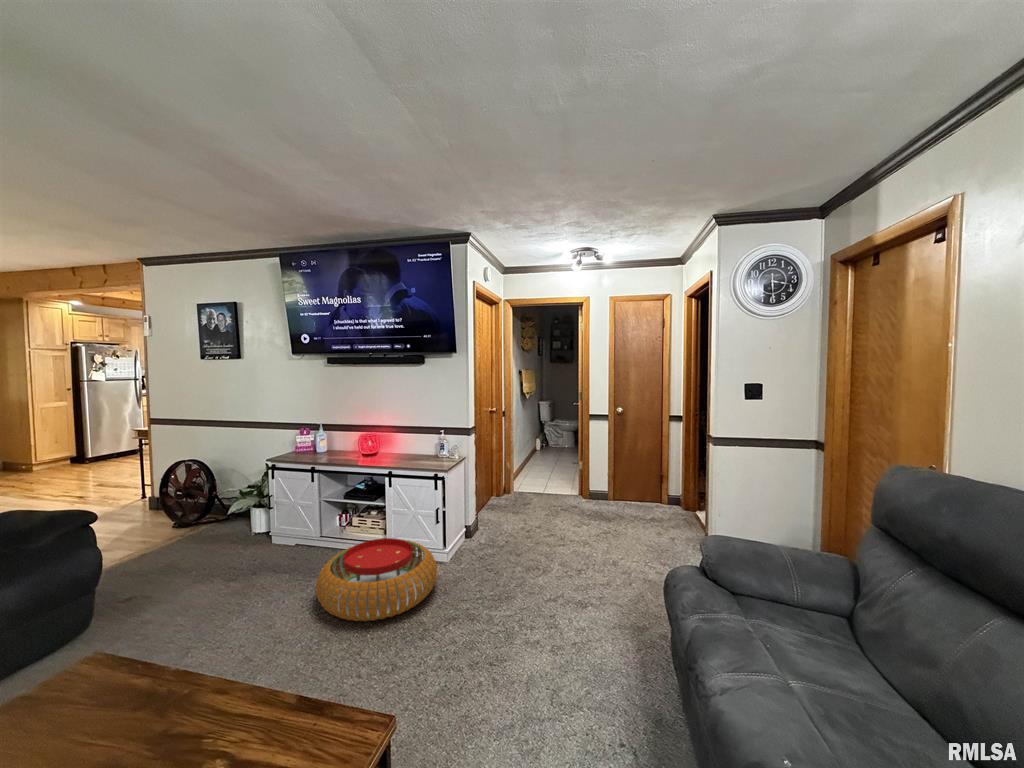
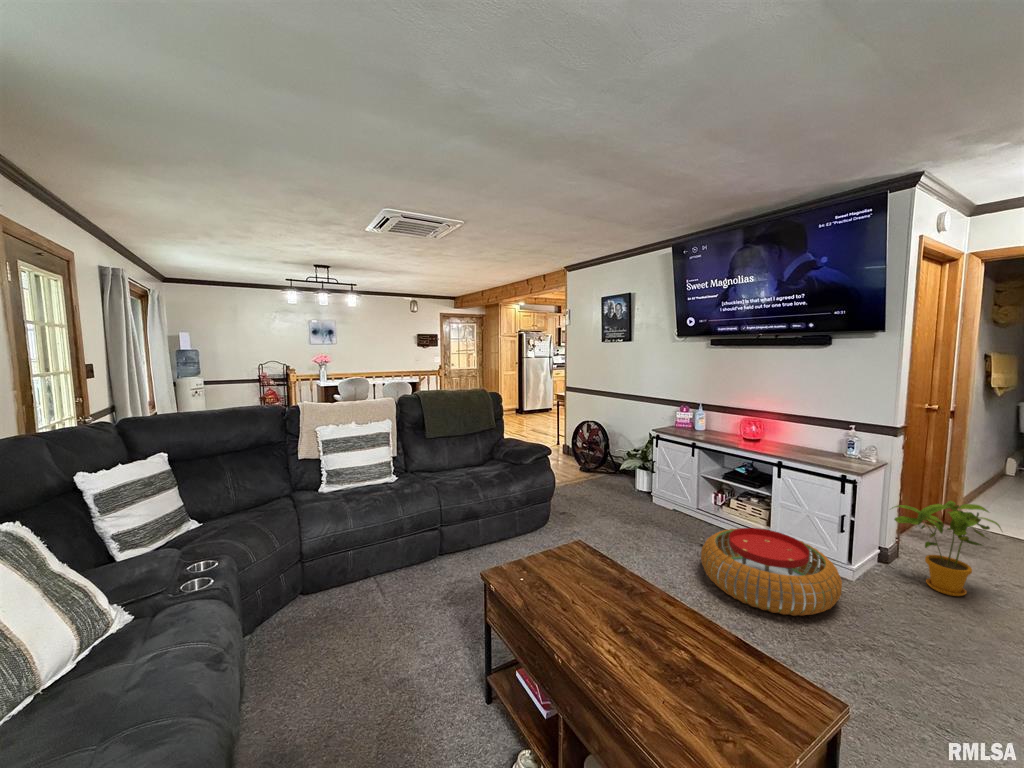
house plant: none [469,478,528,549] -> present [892,501,1001,596]

